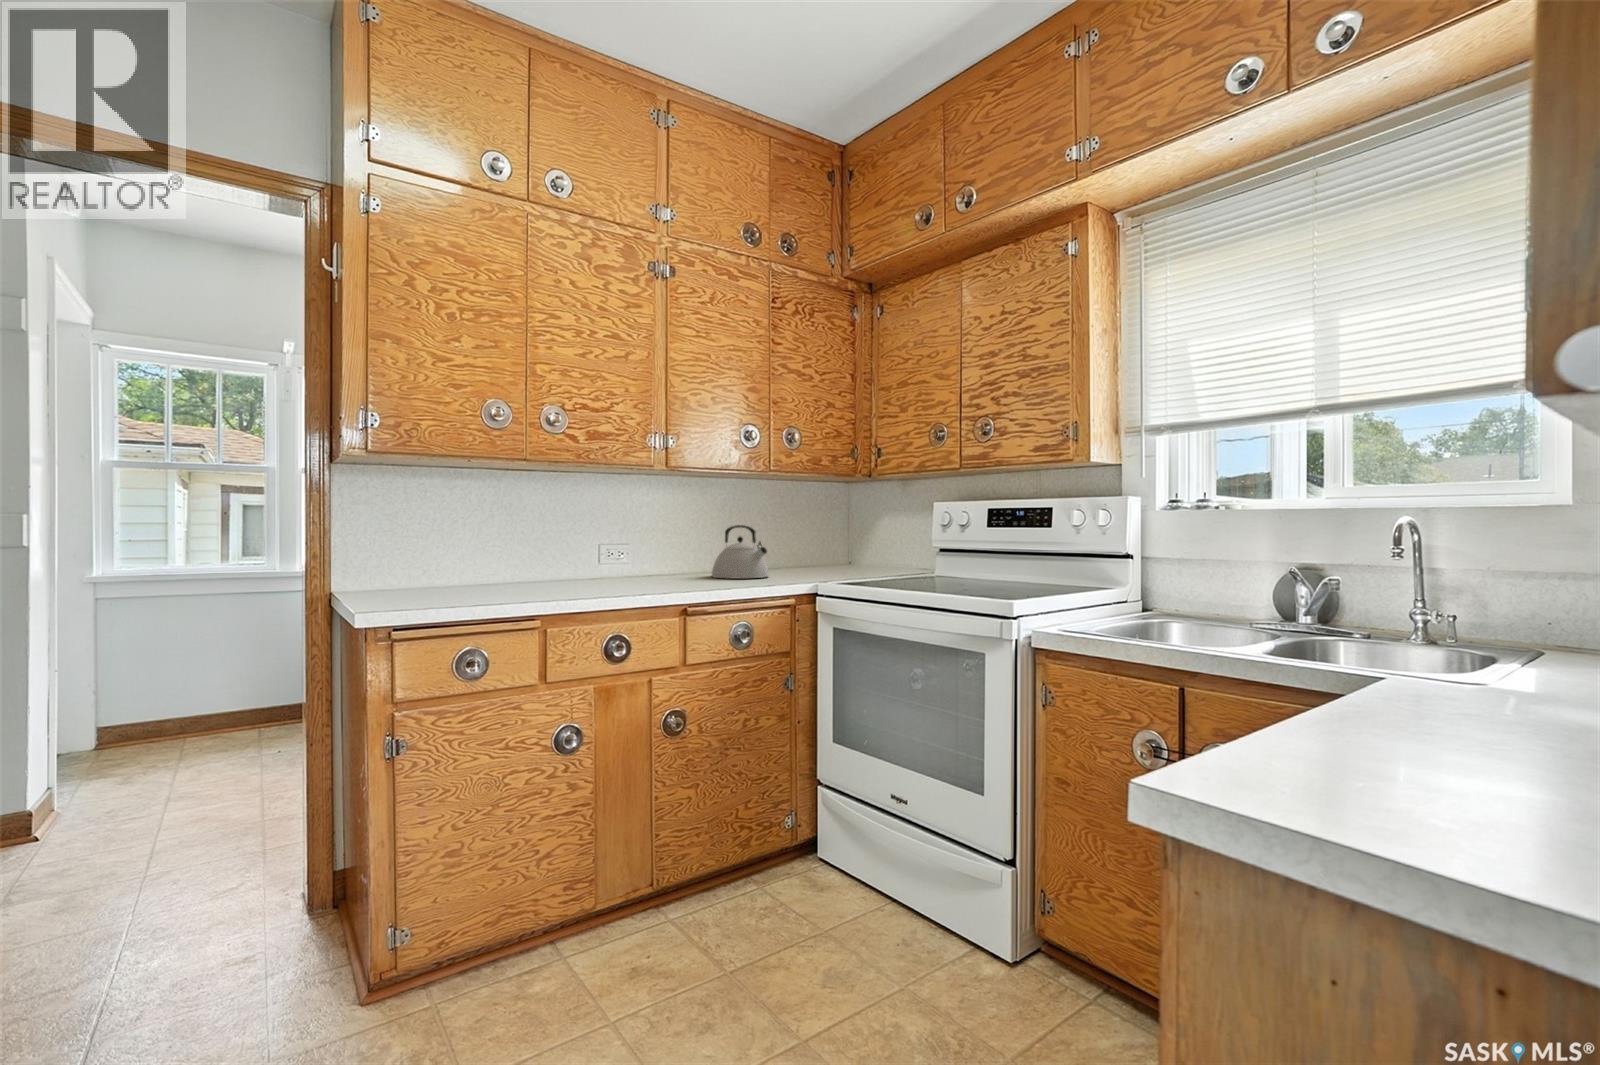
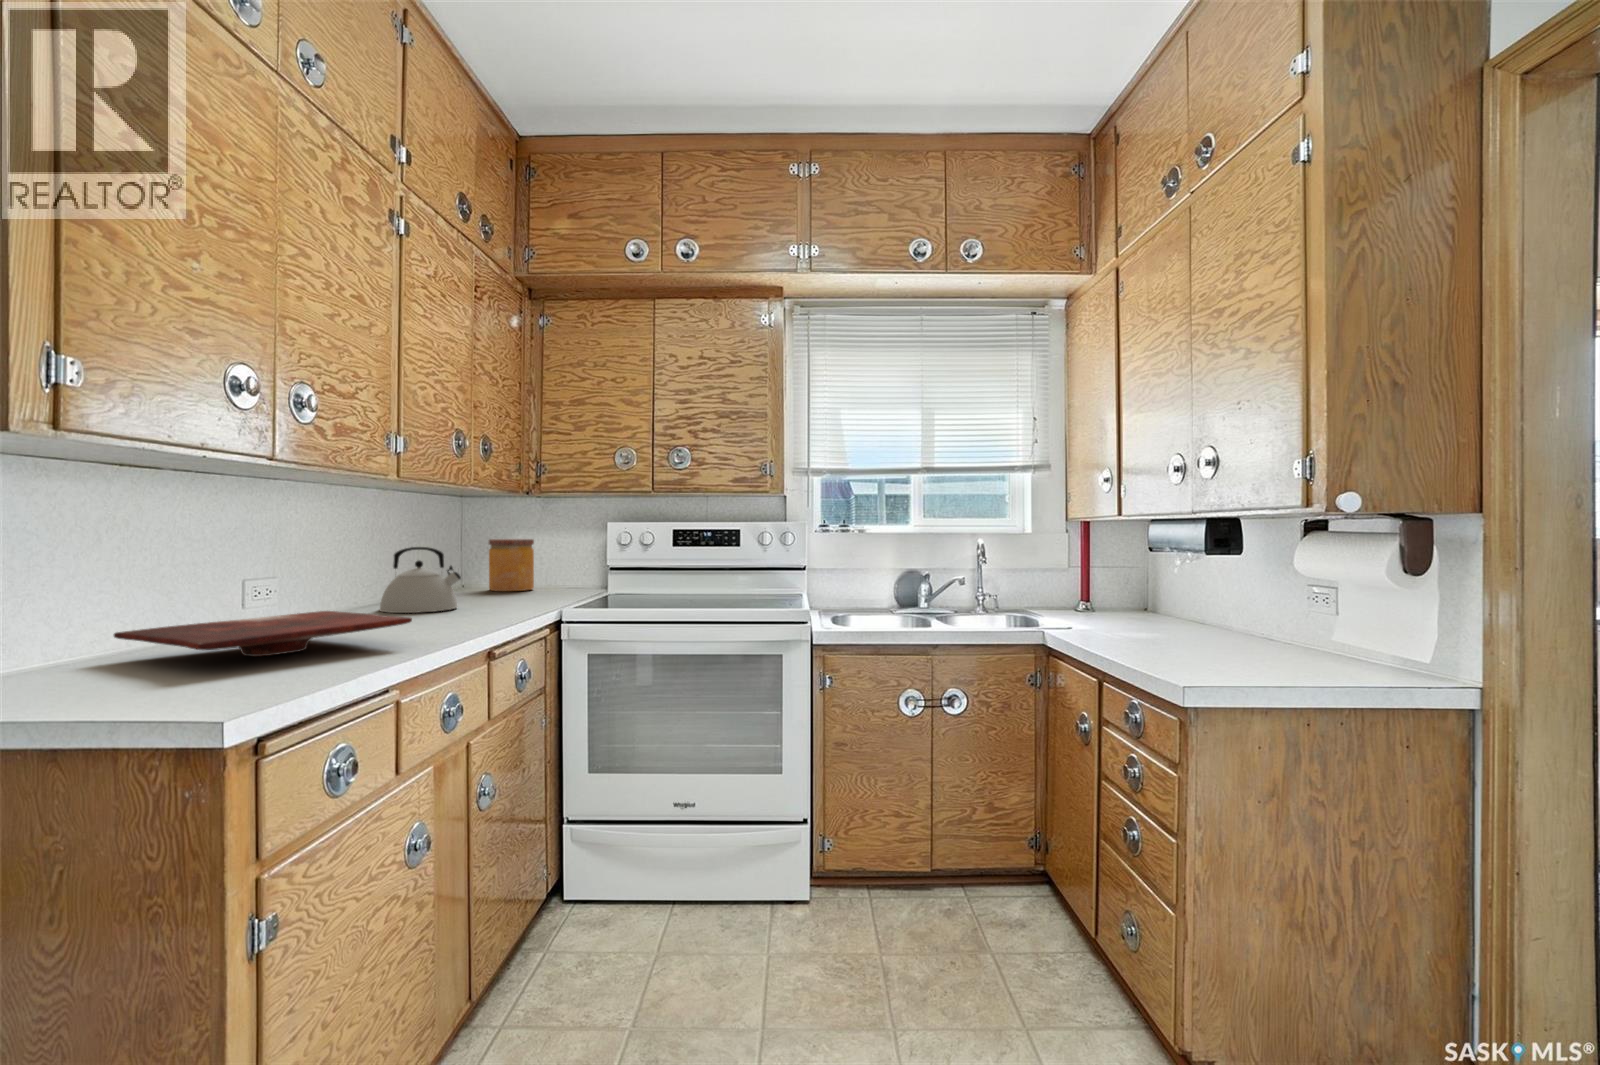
jar: none [864,522,904,571] -> present [489,539,534,591]
cutting board: none [453,567,607,591] -> present [114,611,412,656]

